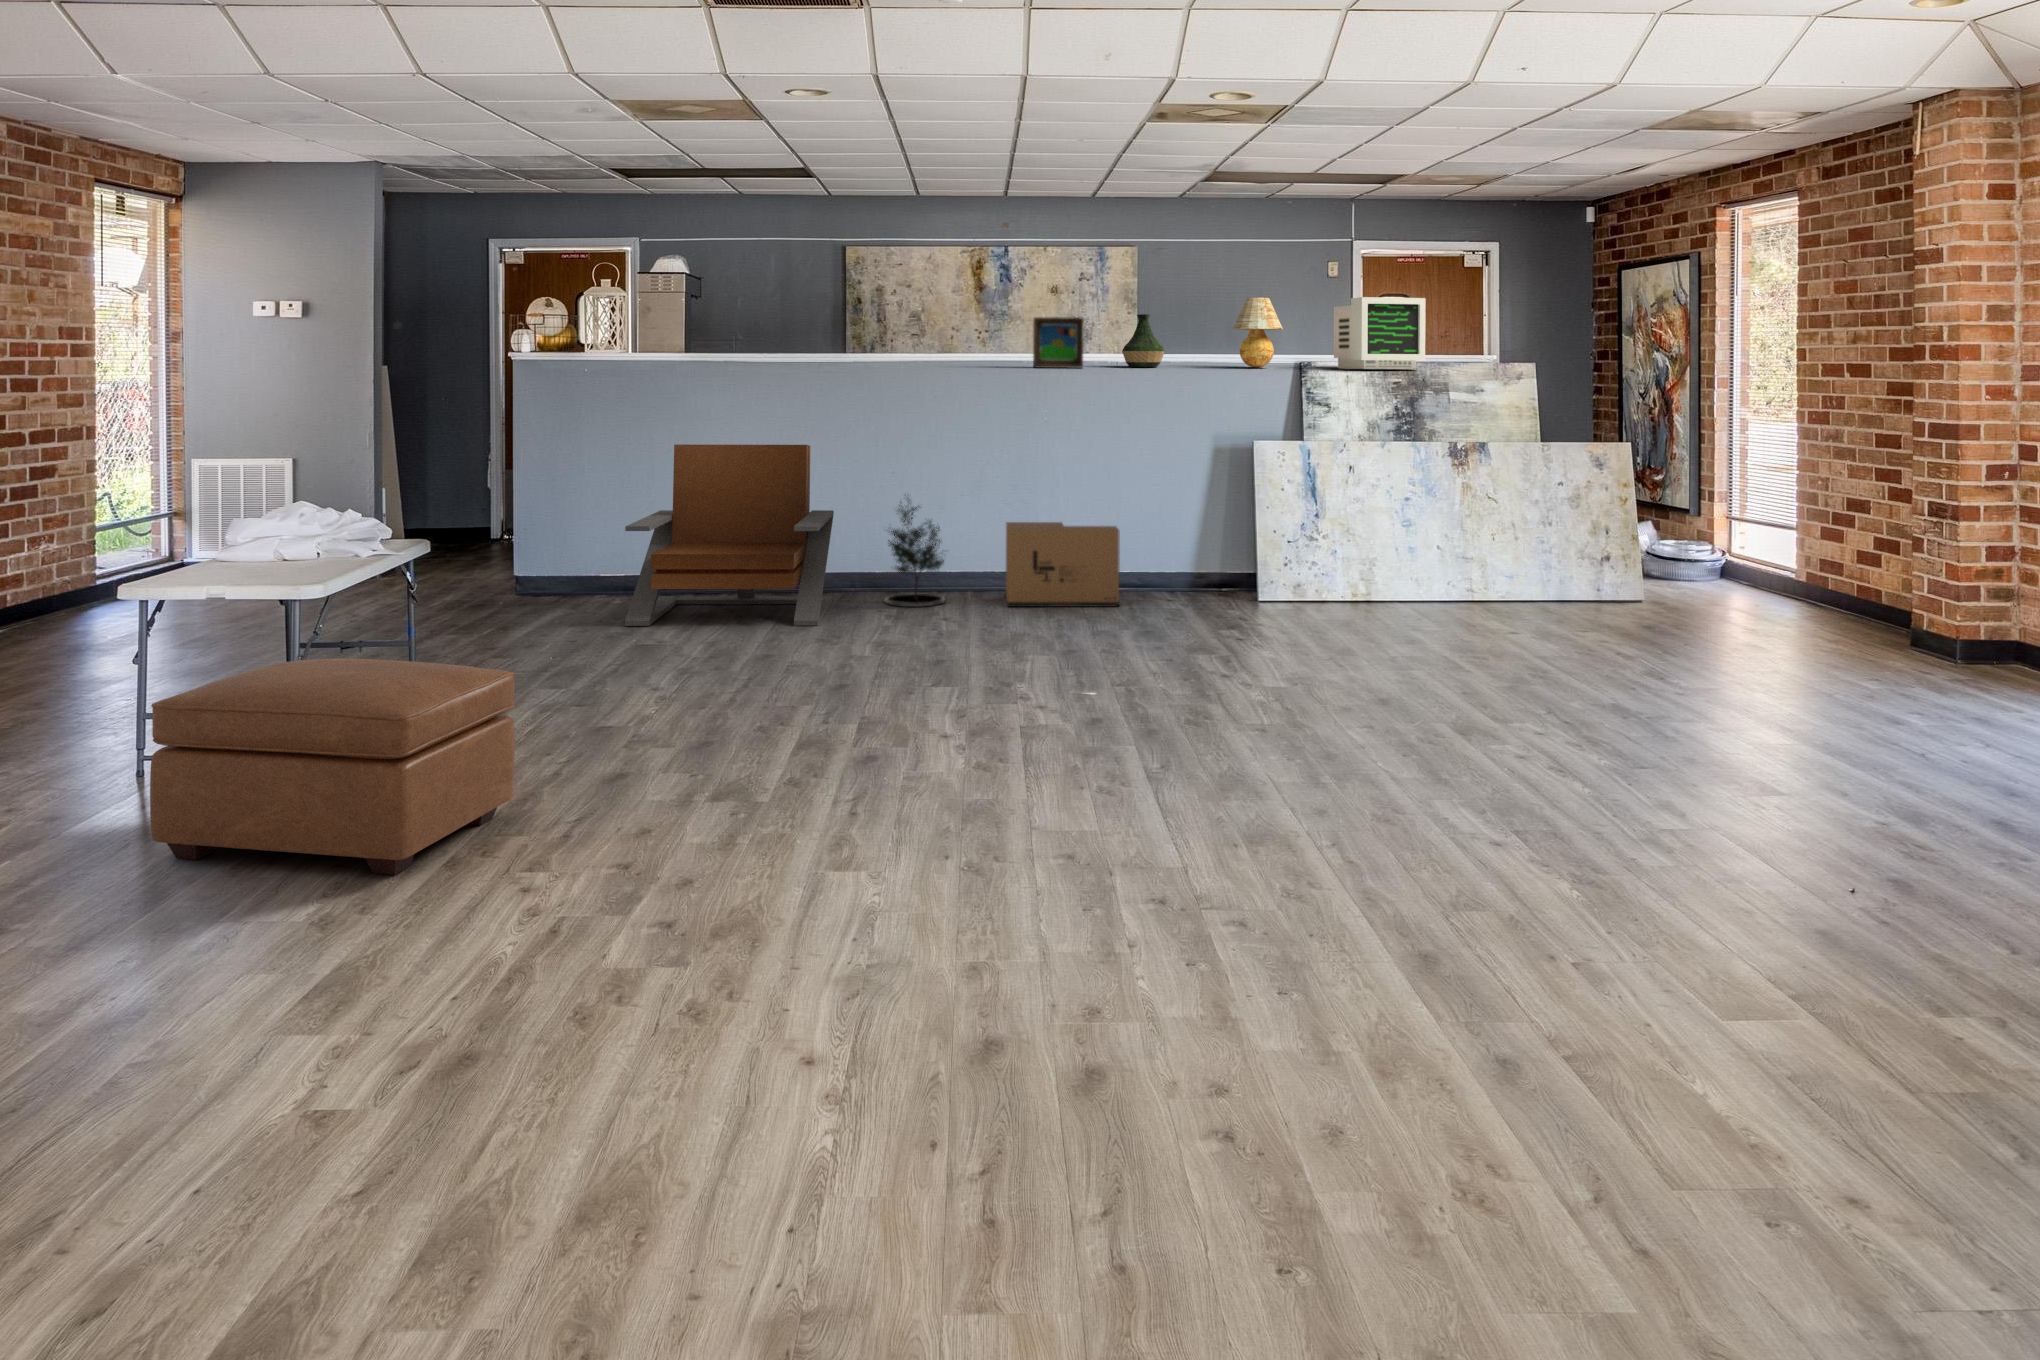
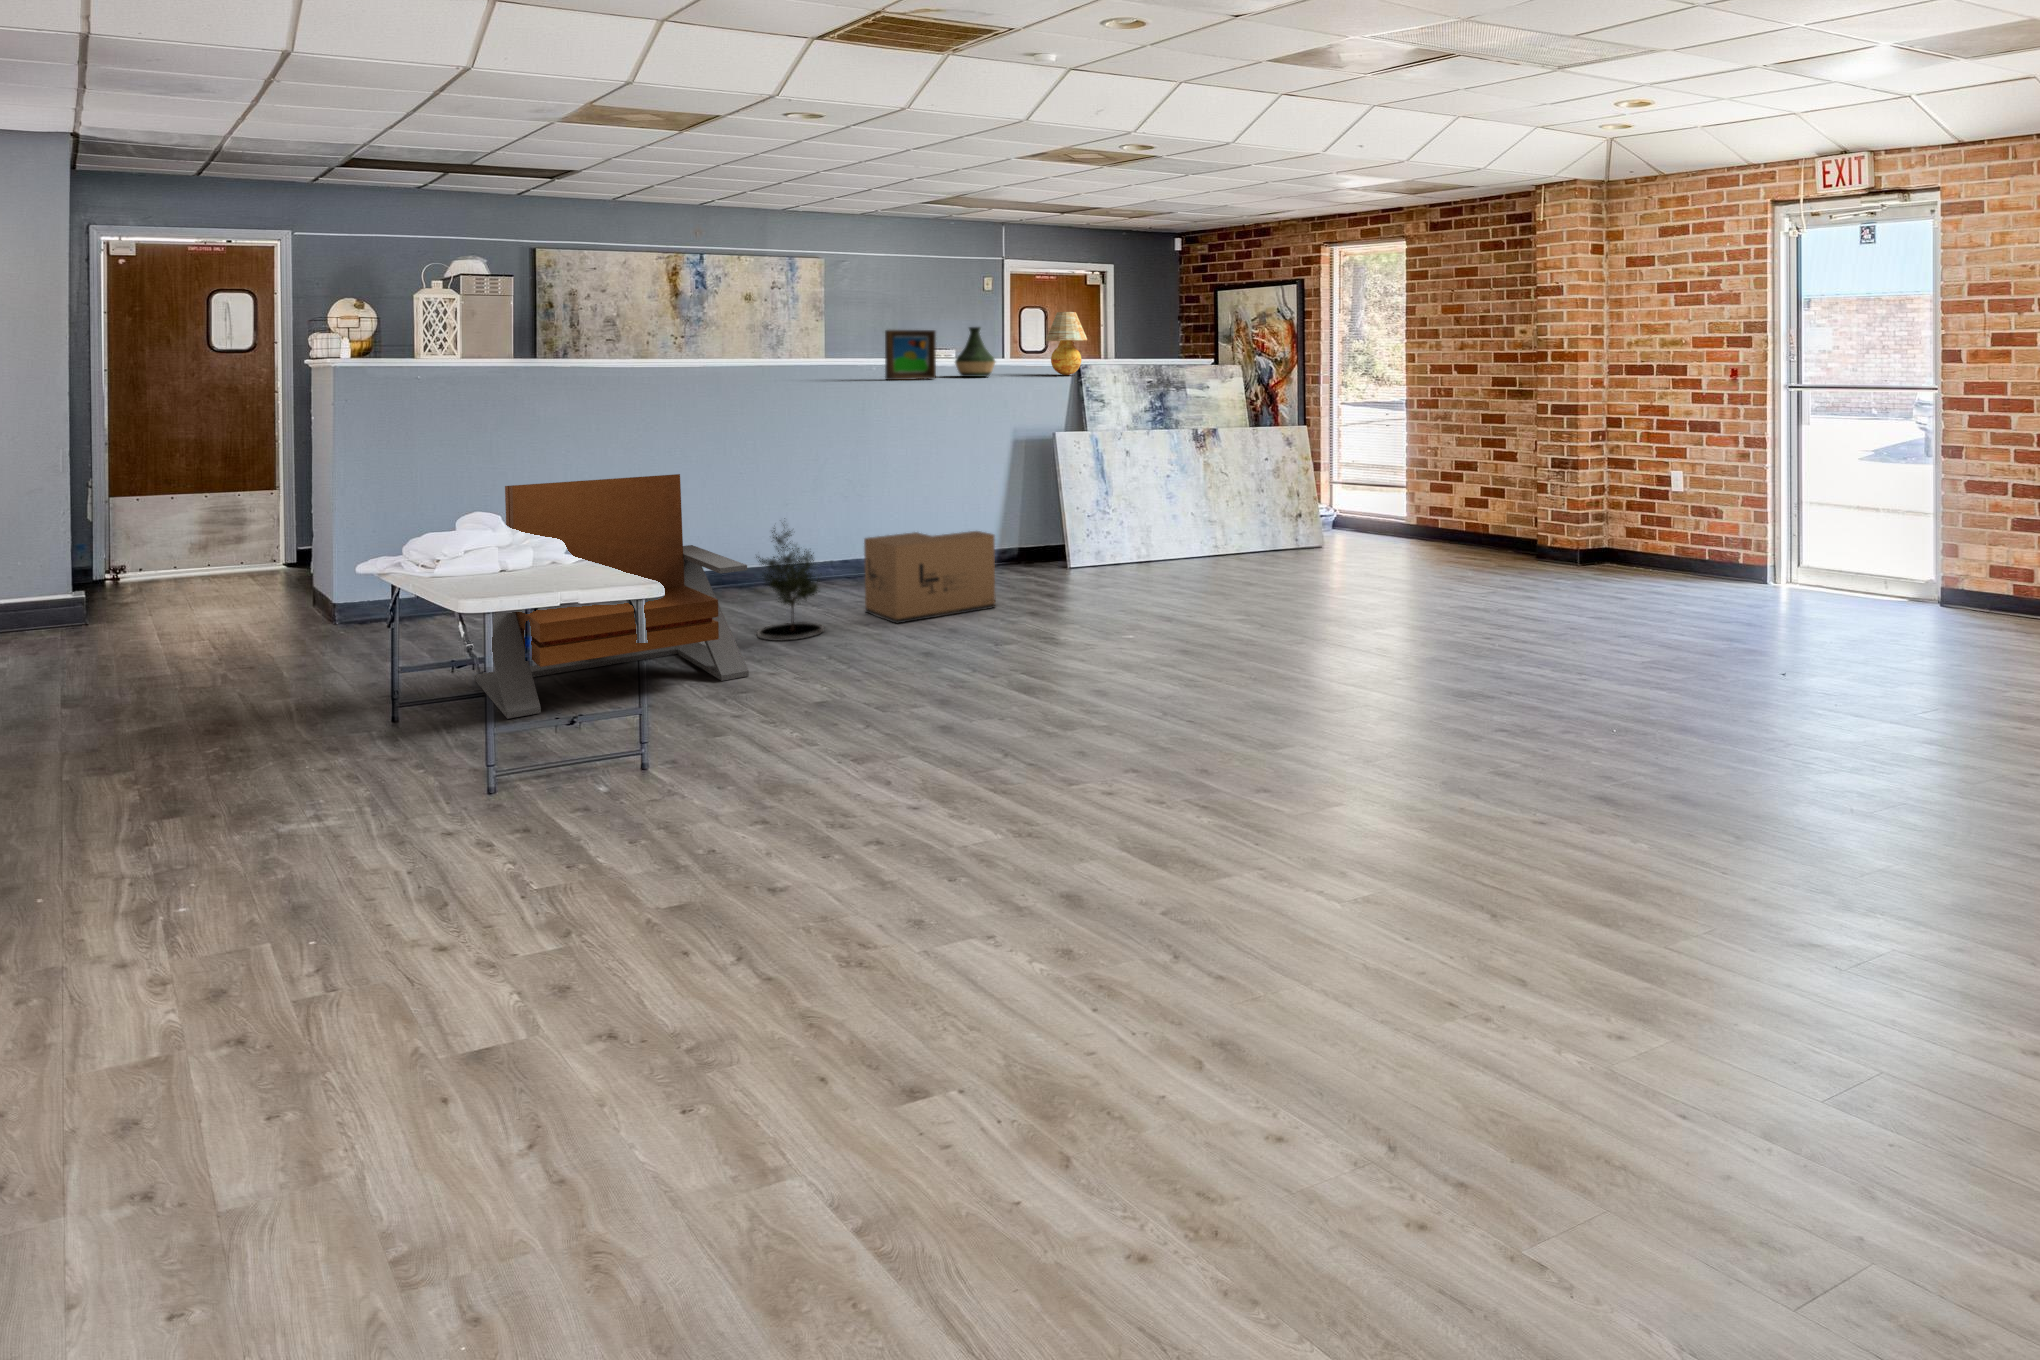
computer monitor: present [1334,297,1426,369] -> none [1116,313,1196,375]
ottoman: present [150,658,515,875] -> none [583,800,1030,1227]

